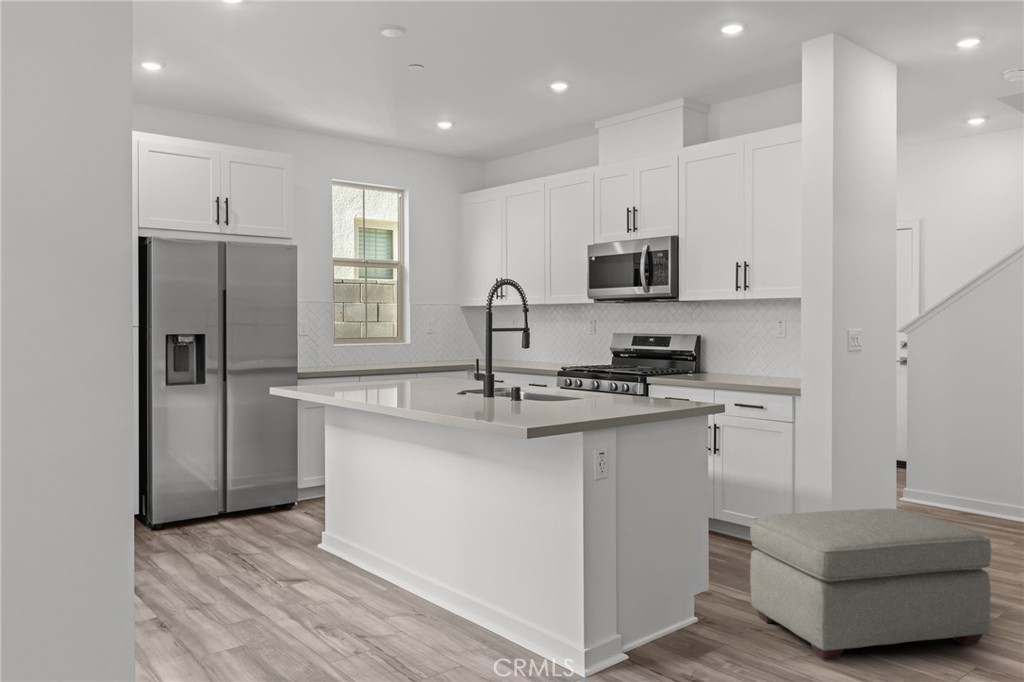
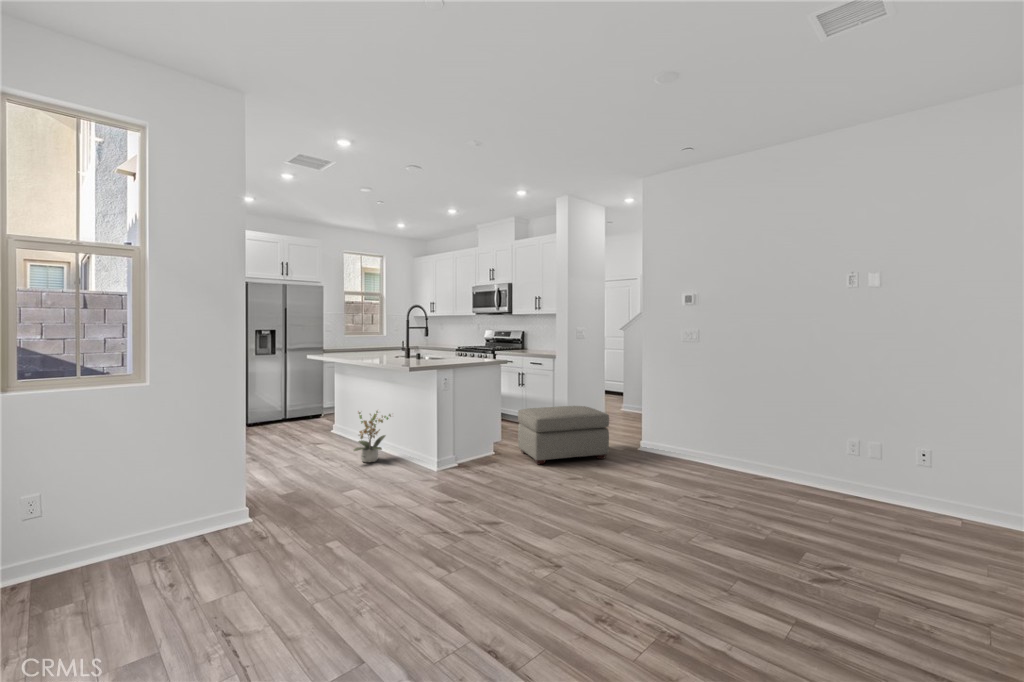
potted plant: none [382,515,469,642] -> present [354,411,391,462]

